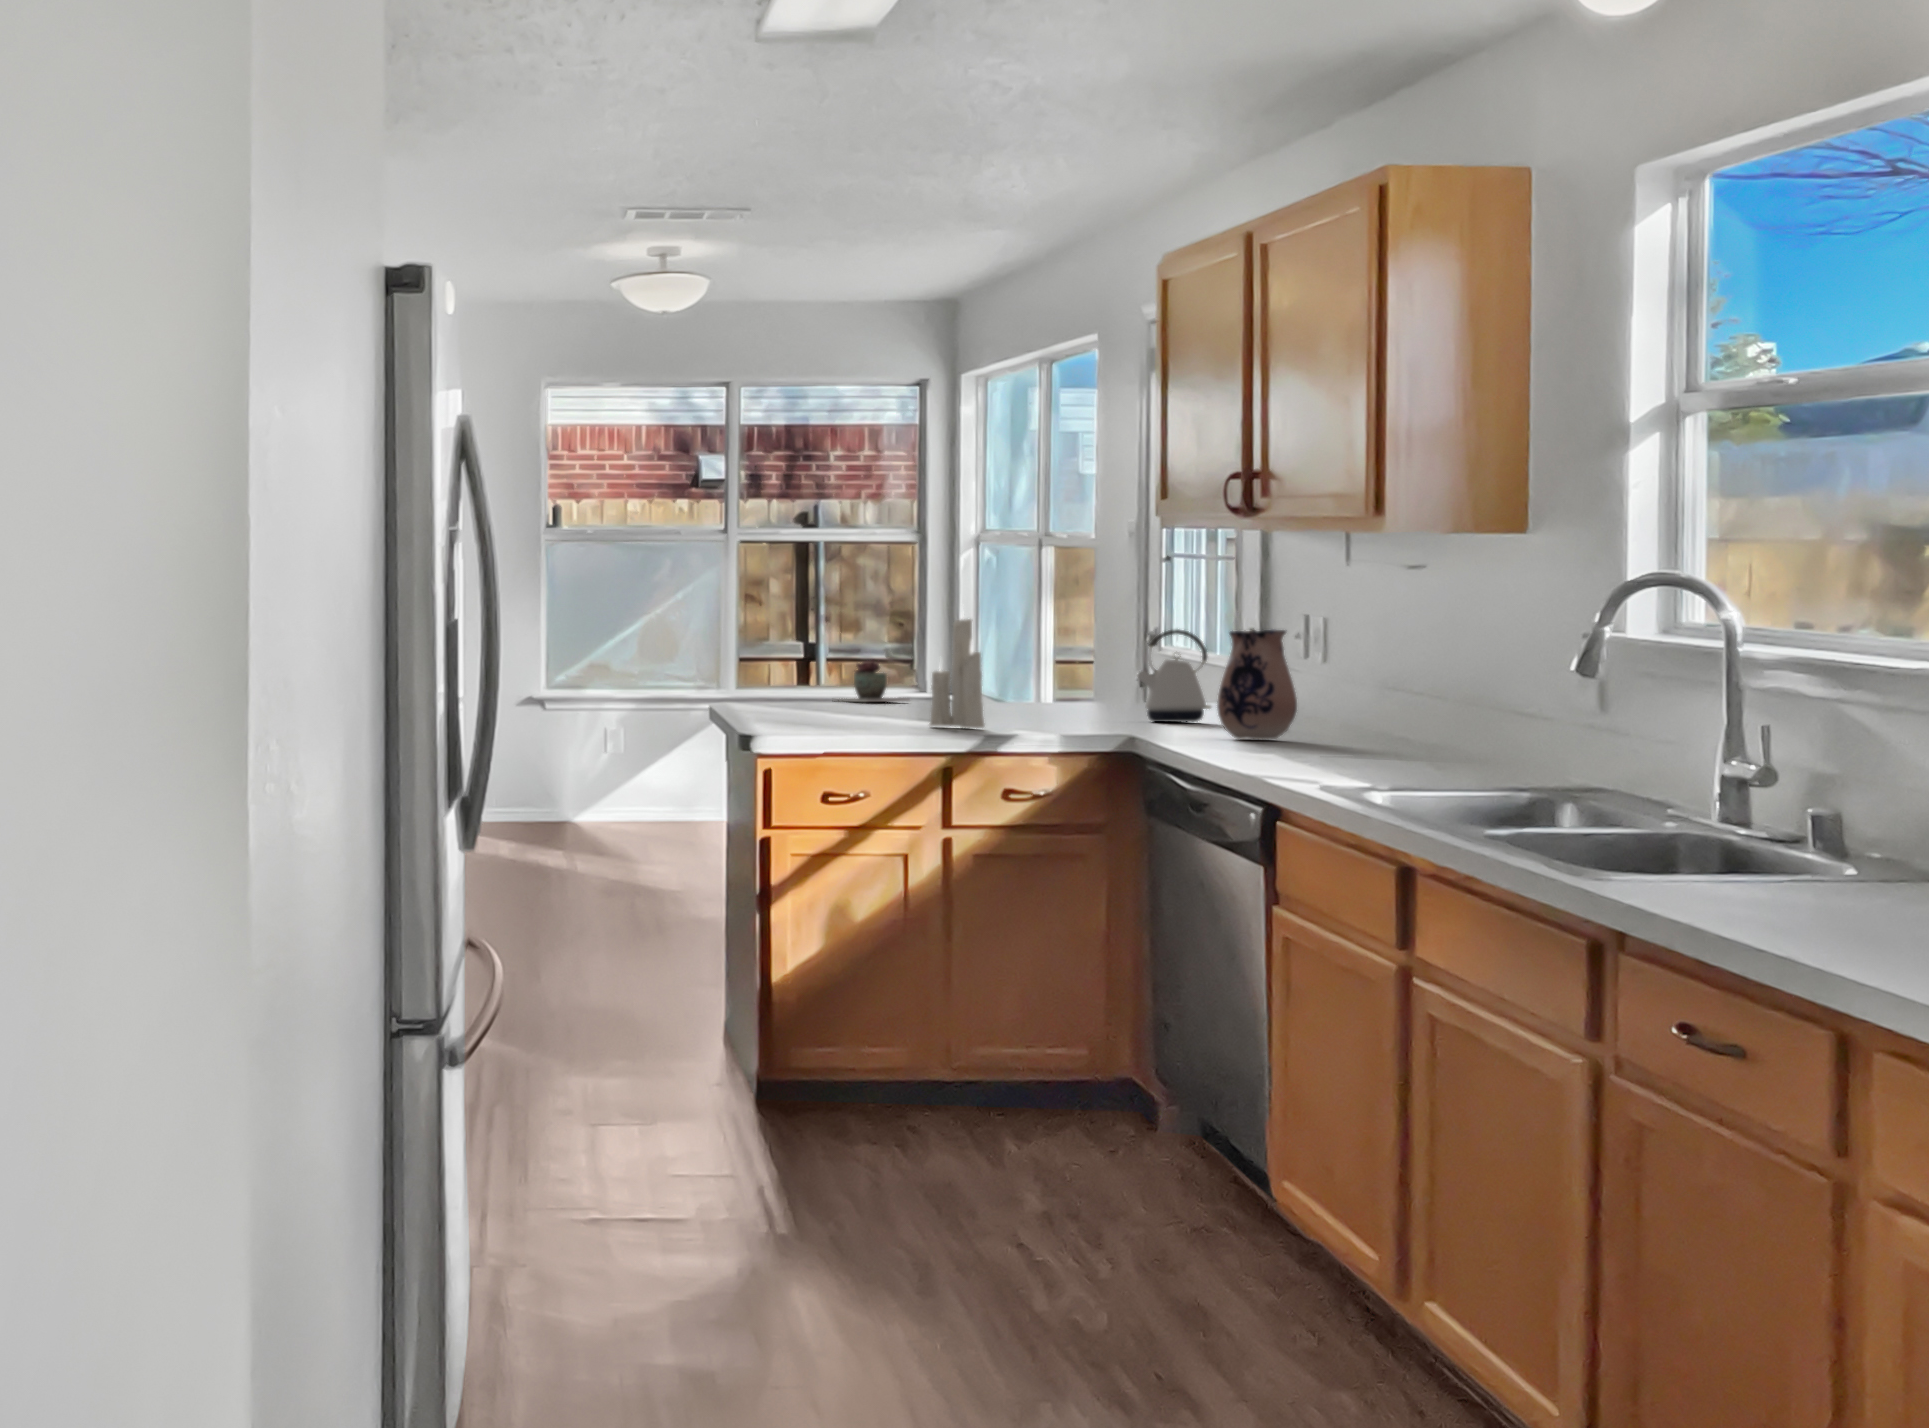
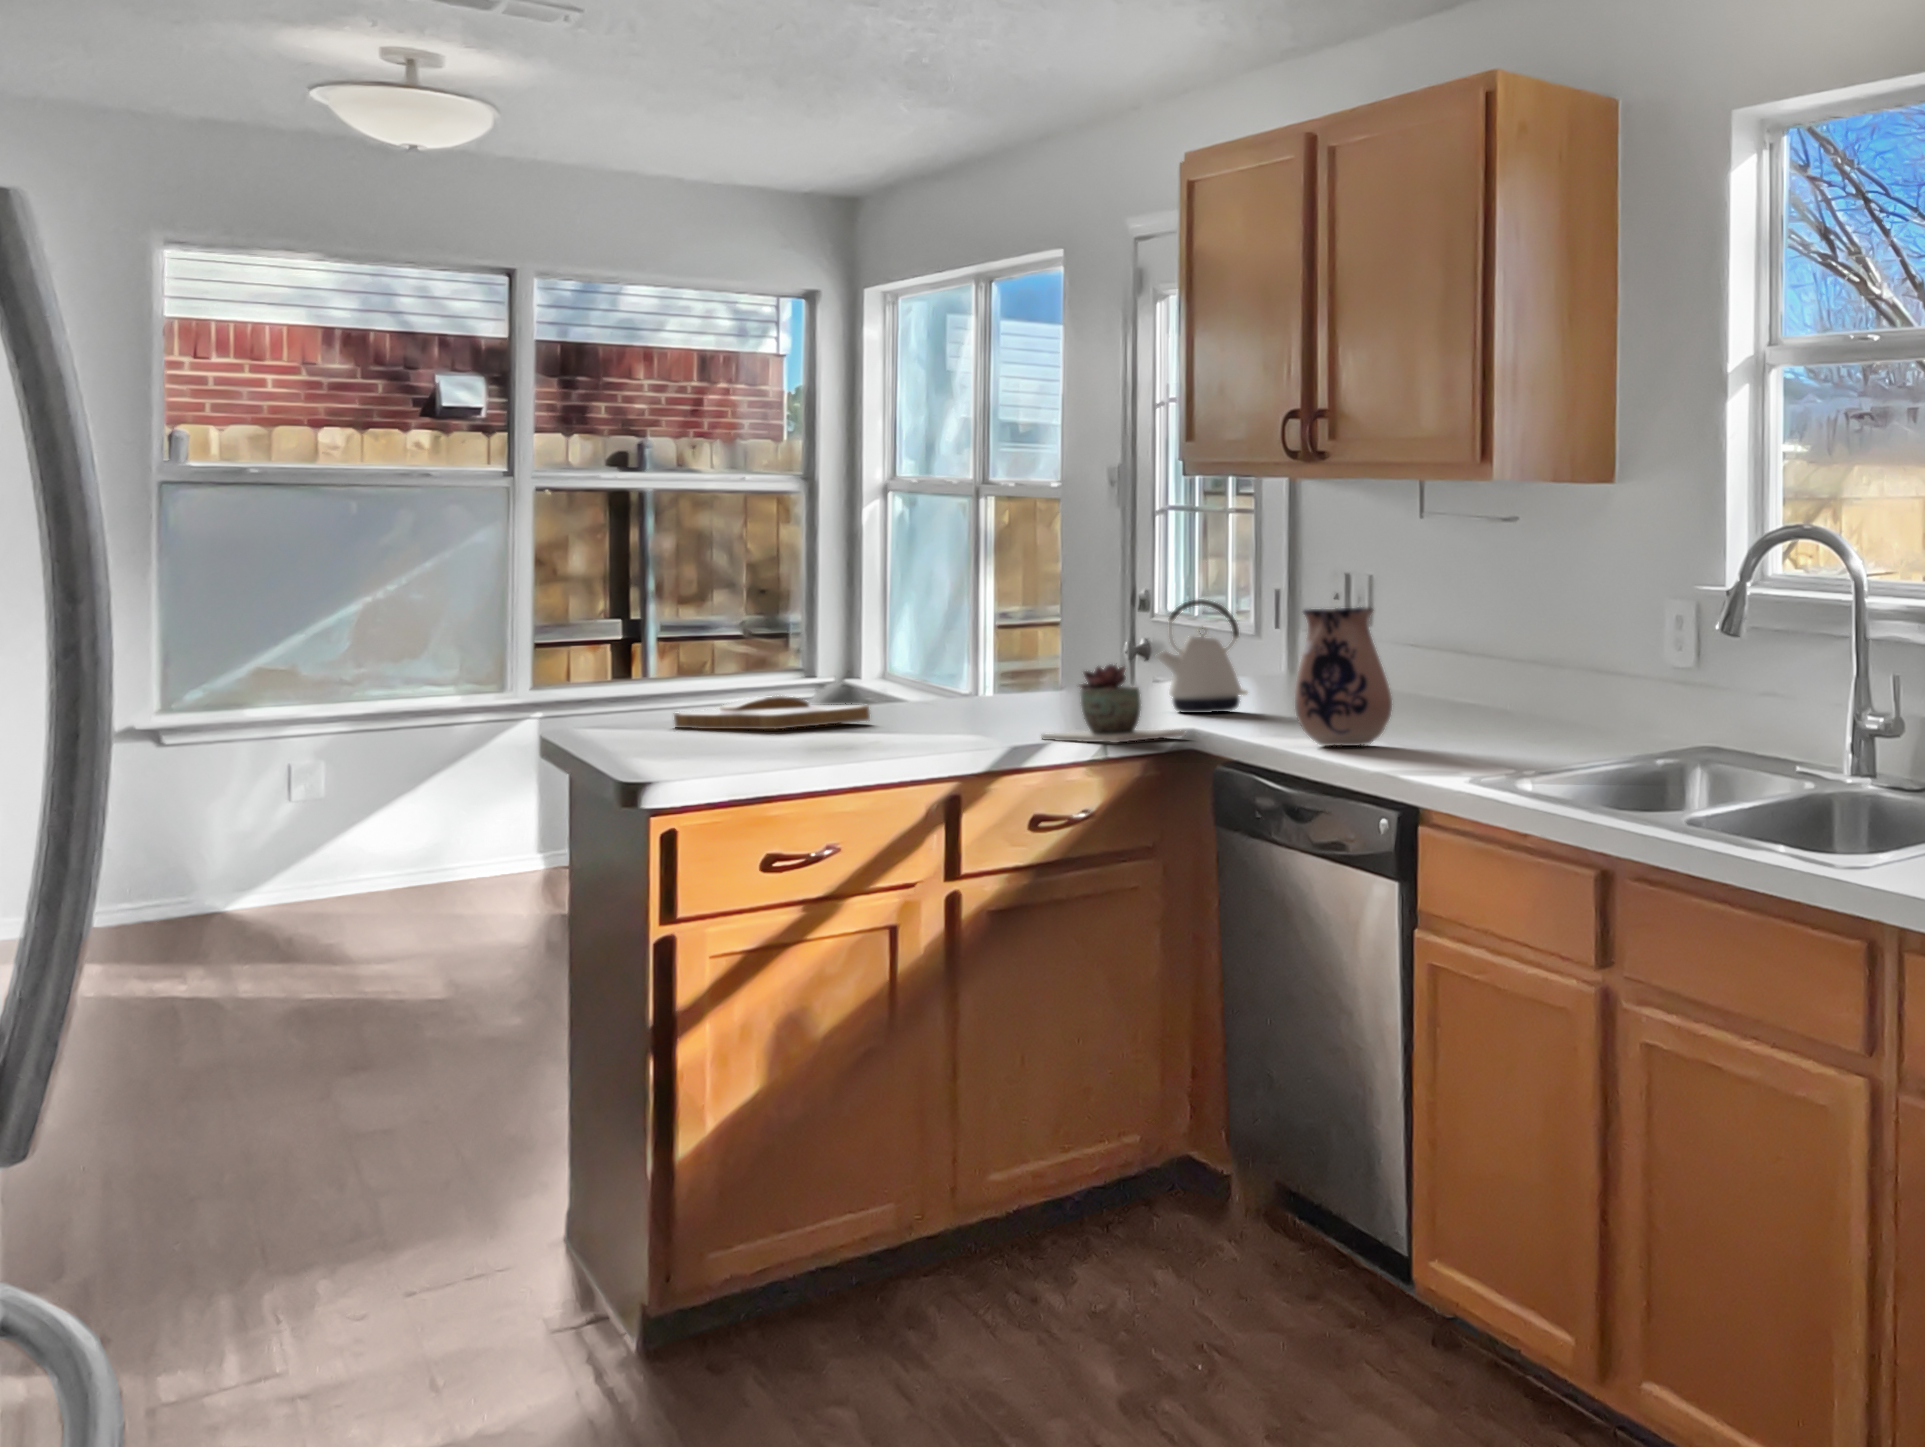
candle: present [930,619,984,728] -> none [902,563,985,742]
succulent plant: present [835,659,909,702] -> present [1042,664,1185,743]
tray: none [779,698,911,719] -> present [674,696,870,729]

